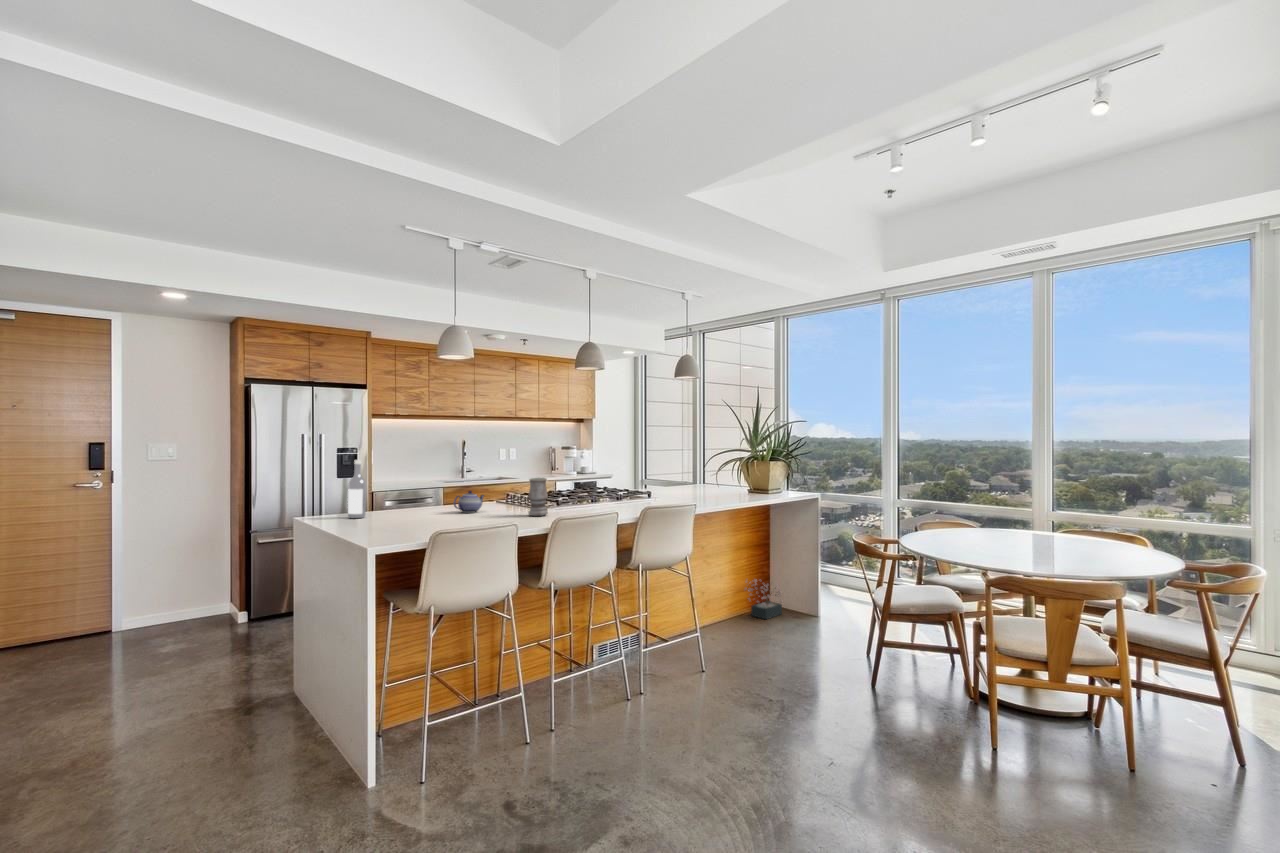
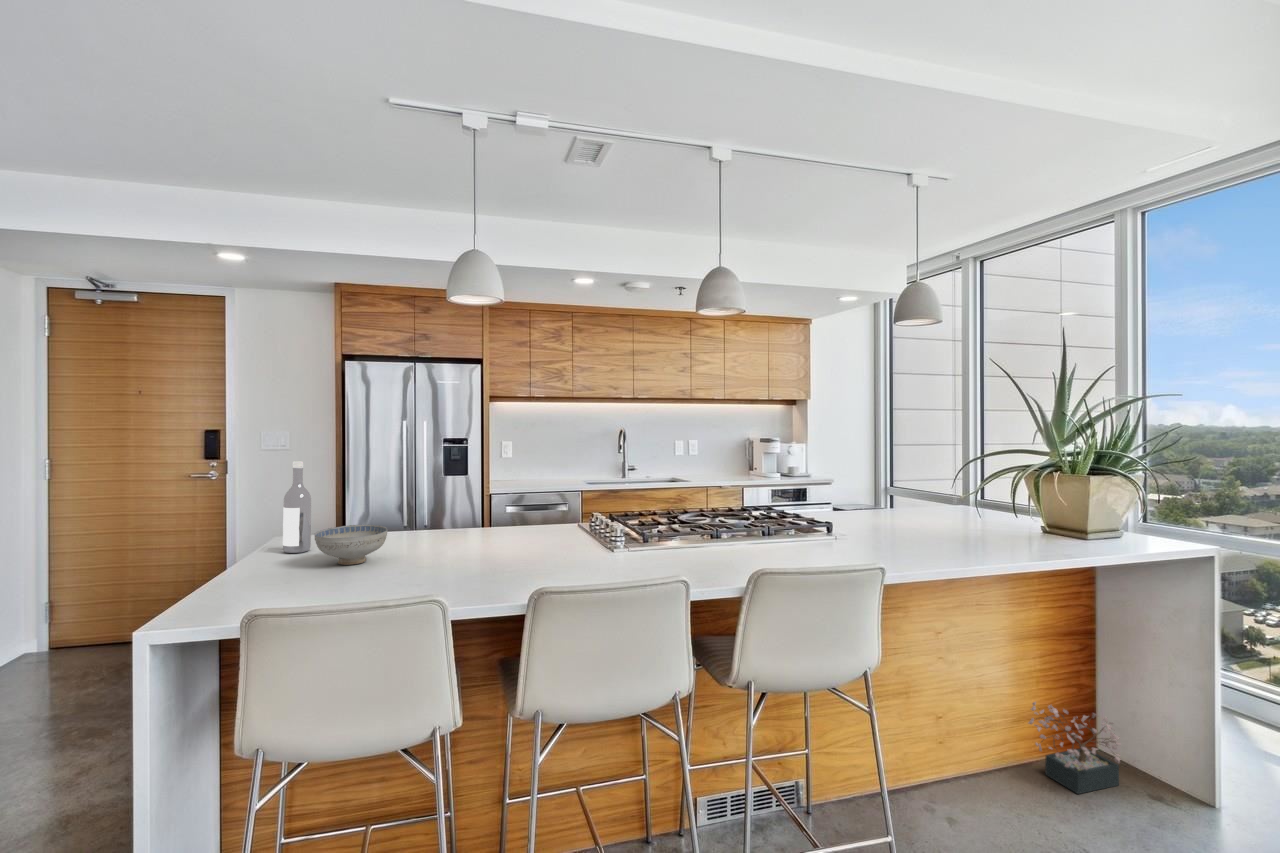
vase: present [529,478,548,516] -> none [526,502,563,576]
teapot: present [453,491,484,513] -> none [434,516,496,554]
ceramic bowl: none [392,497,434,520] -> present [315,525,388,565]

